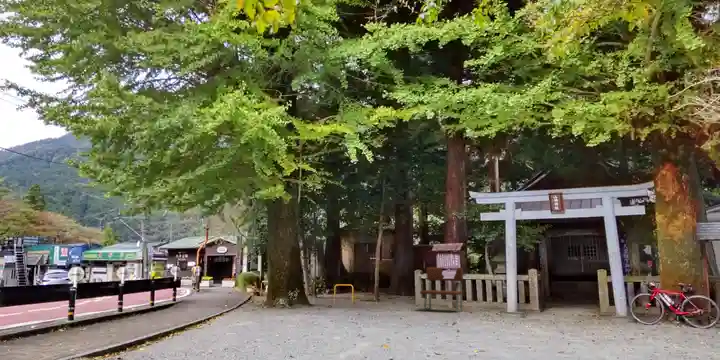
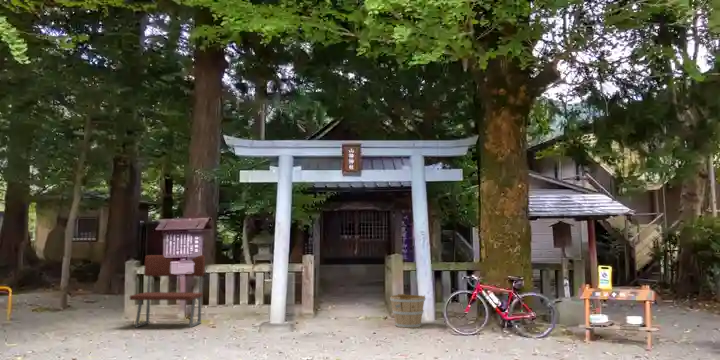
wooden bucket: none [591,296,619,319] -> present [390,294,425,328]

